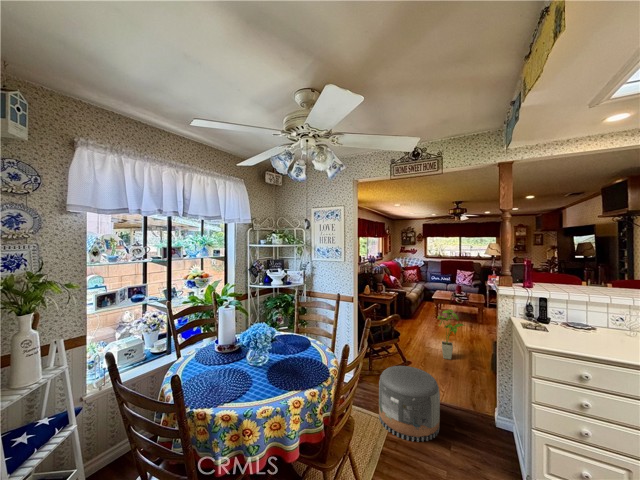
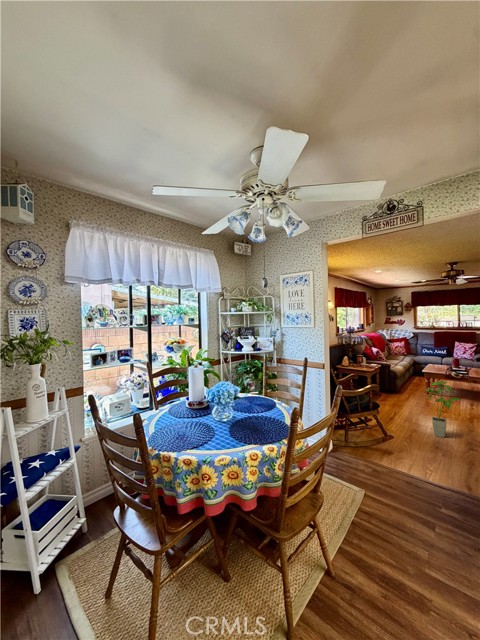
pouf: present [379,366,440,442] -> none [353,437,426,520]

